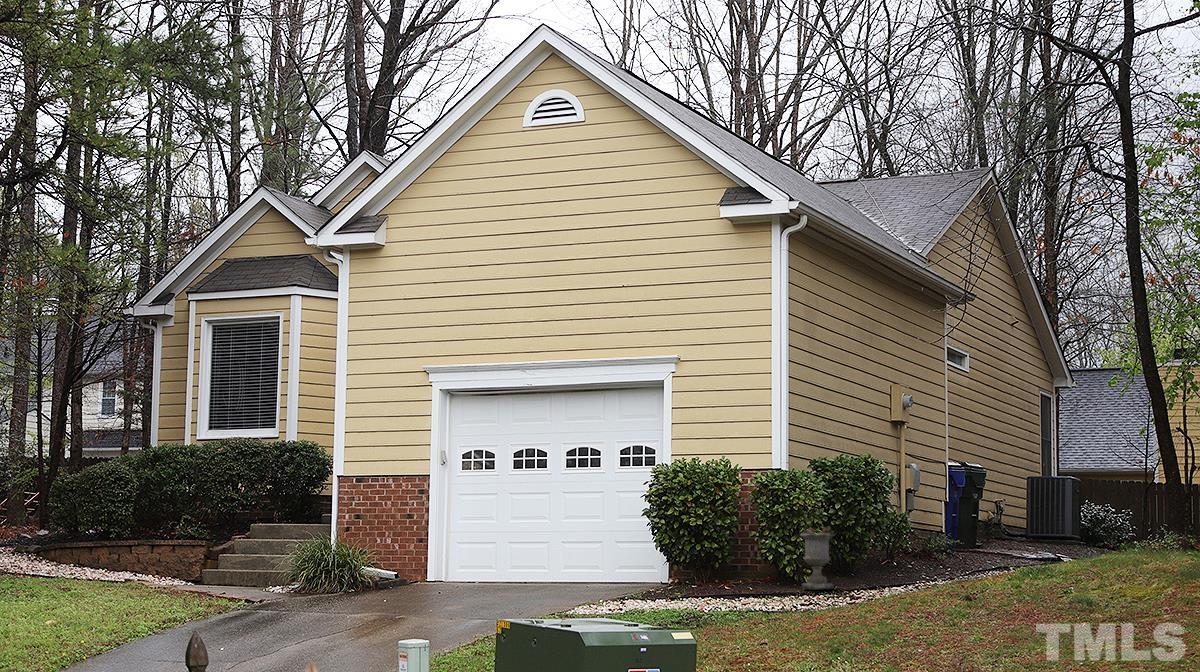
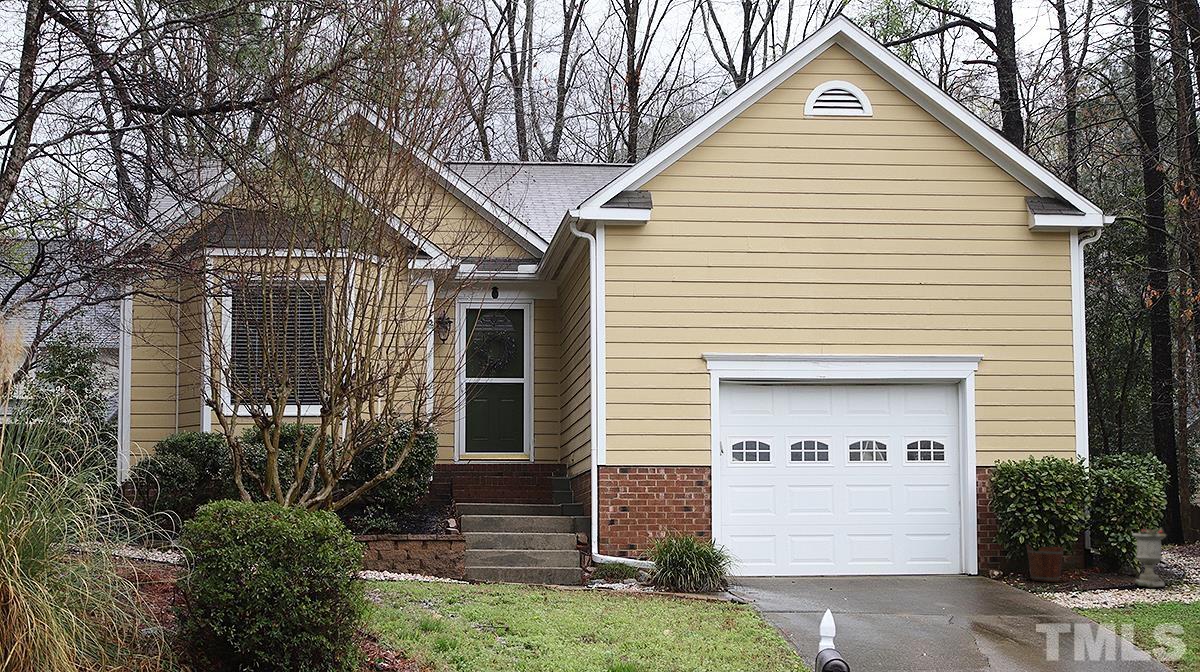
bucket: none [714,547,751,585] -> present [1027,545,1063,582]

